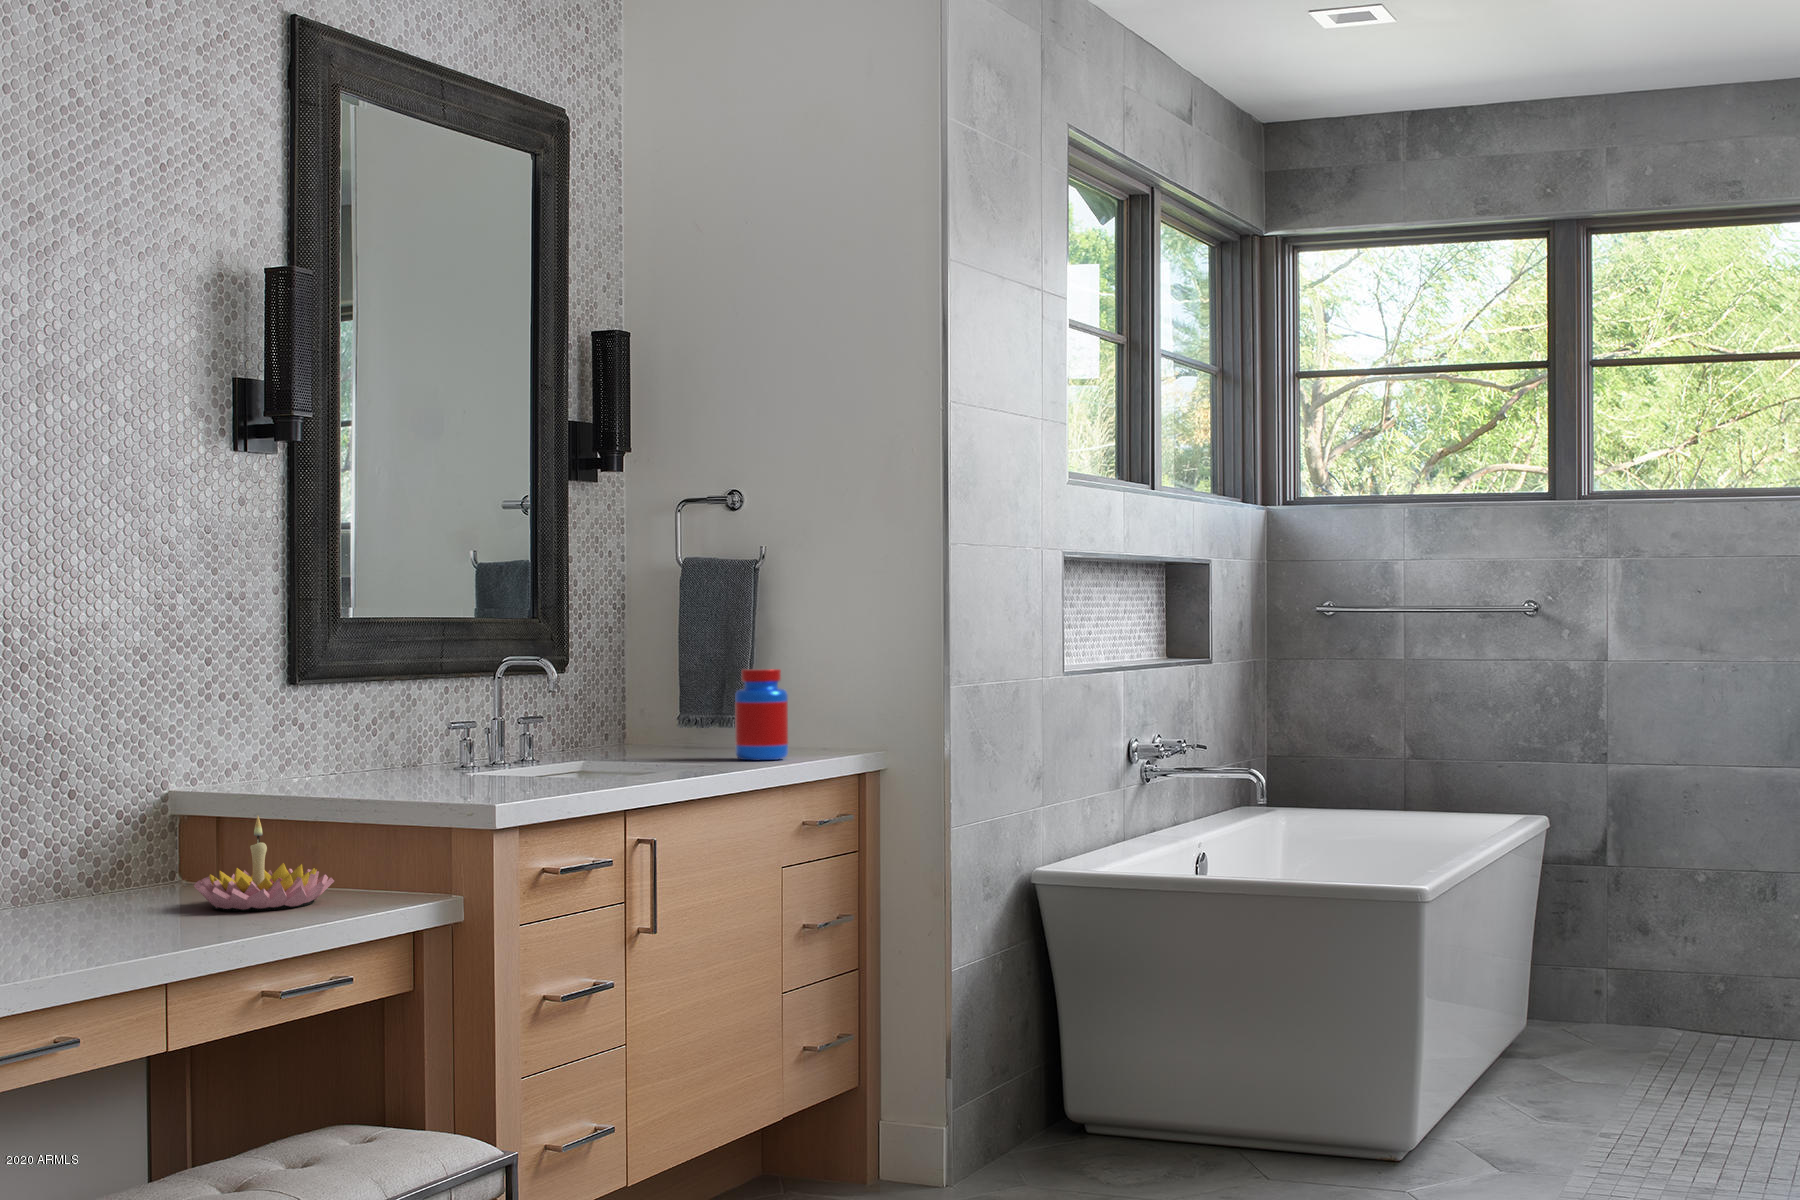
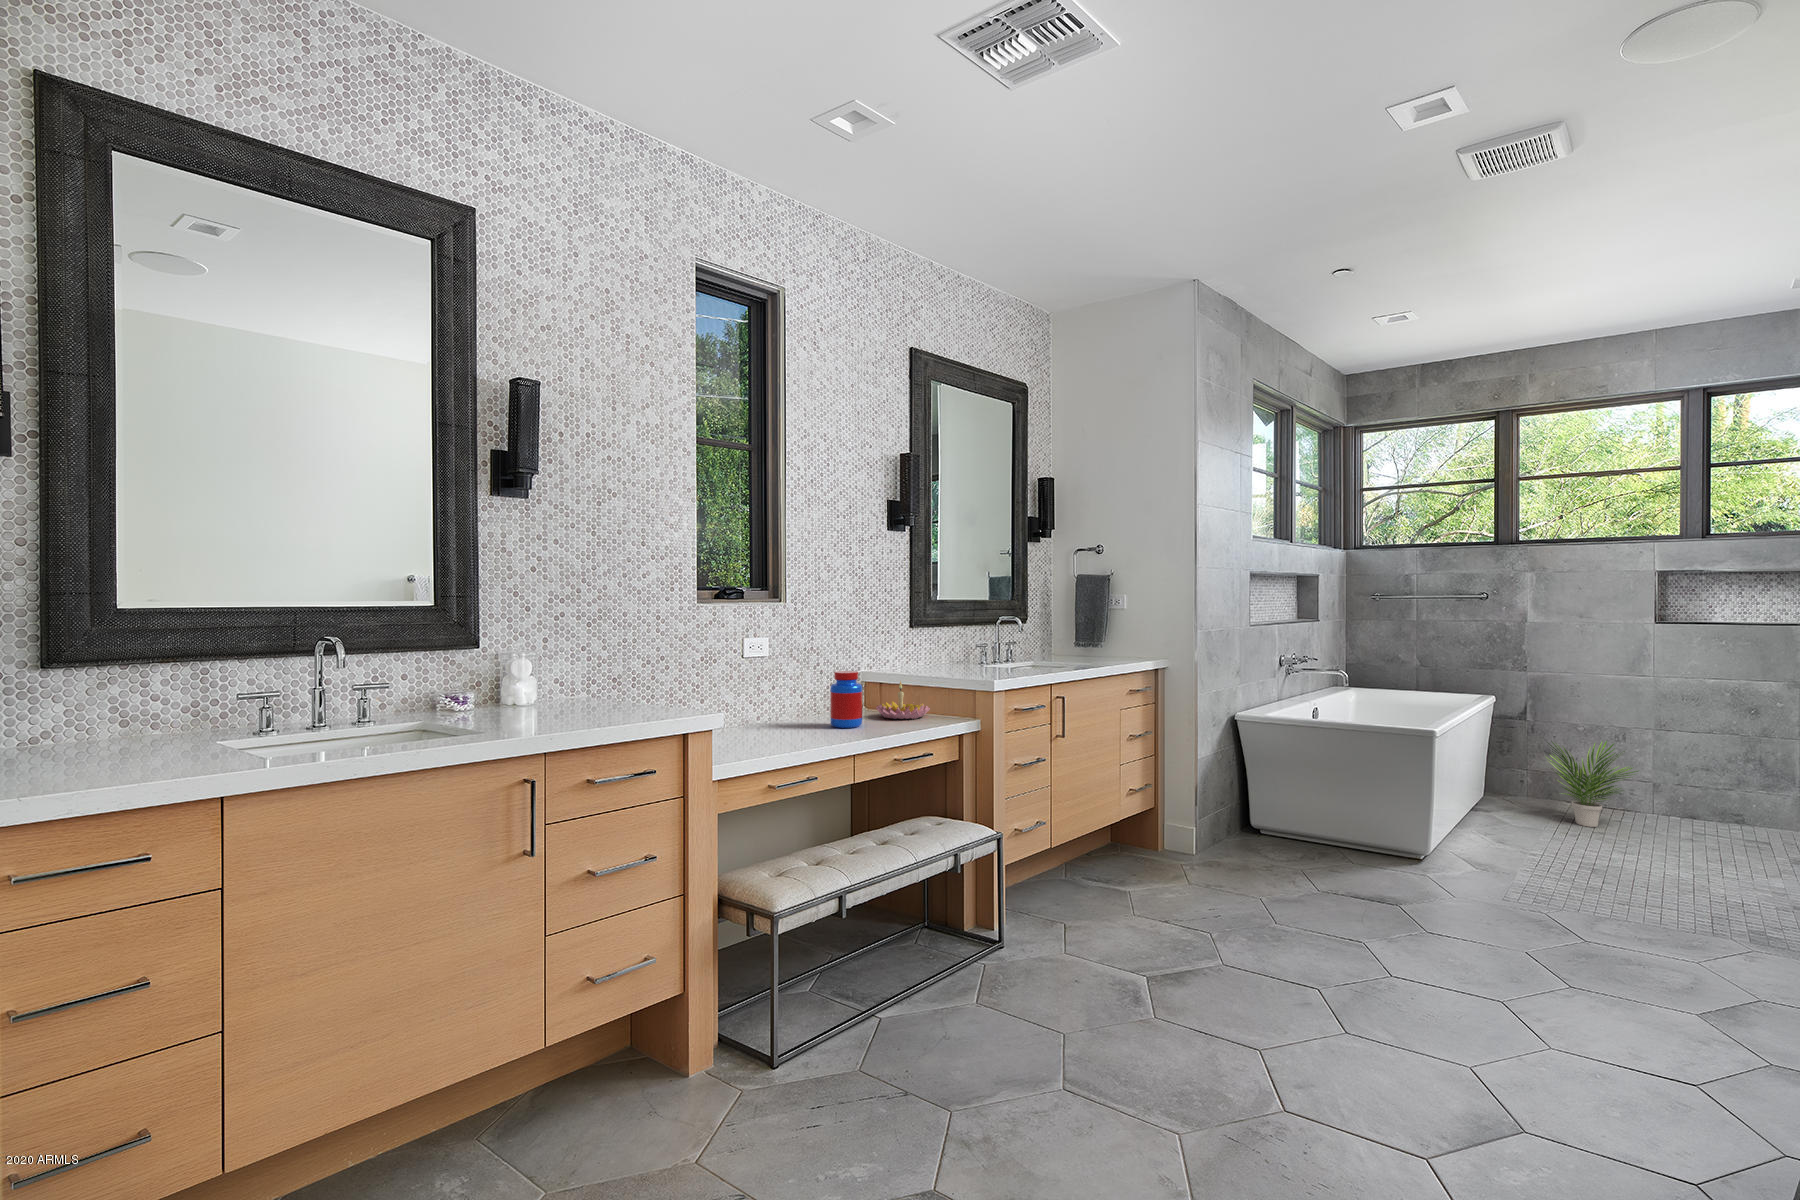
jar: present [735,669,788,760] -> present [830,671,862,728]
potted plant: none [1589,881,1755,1052] -> present [1546,741,1638,827]

